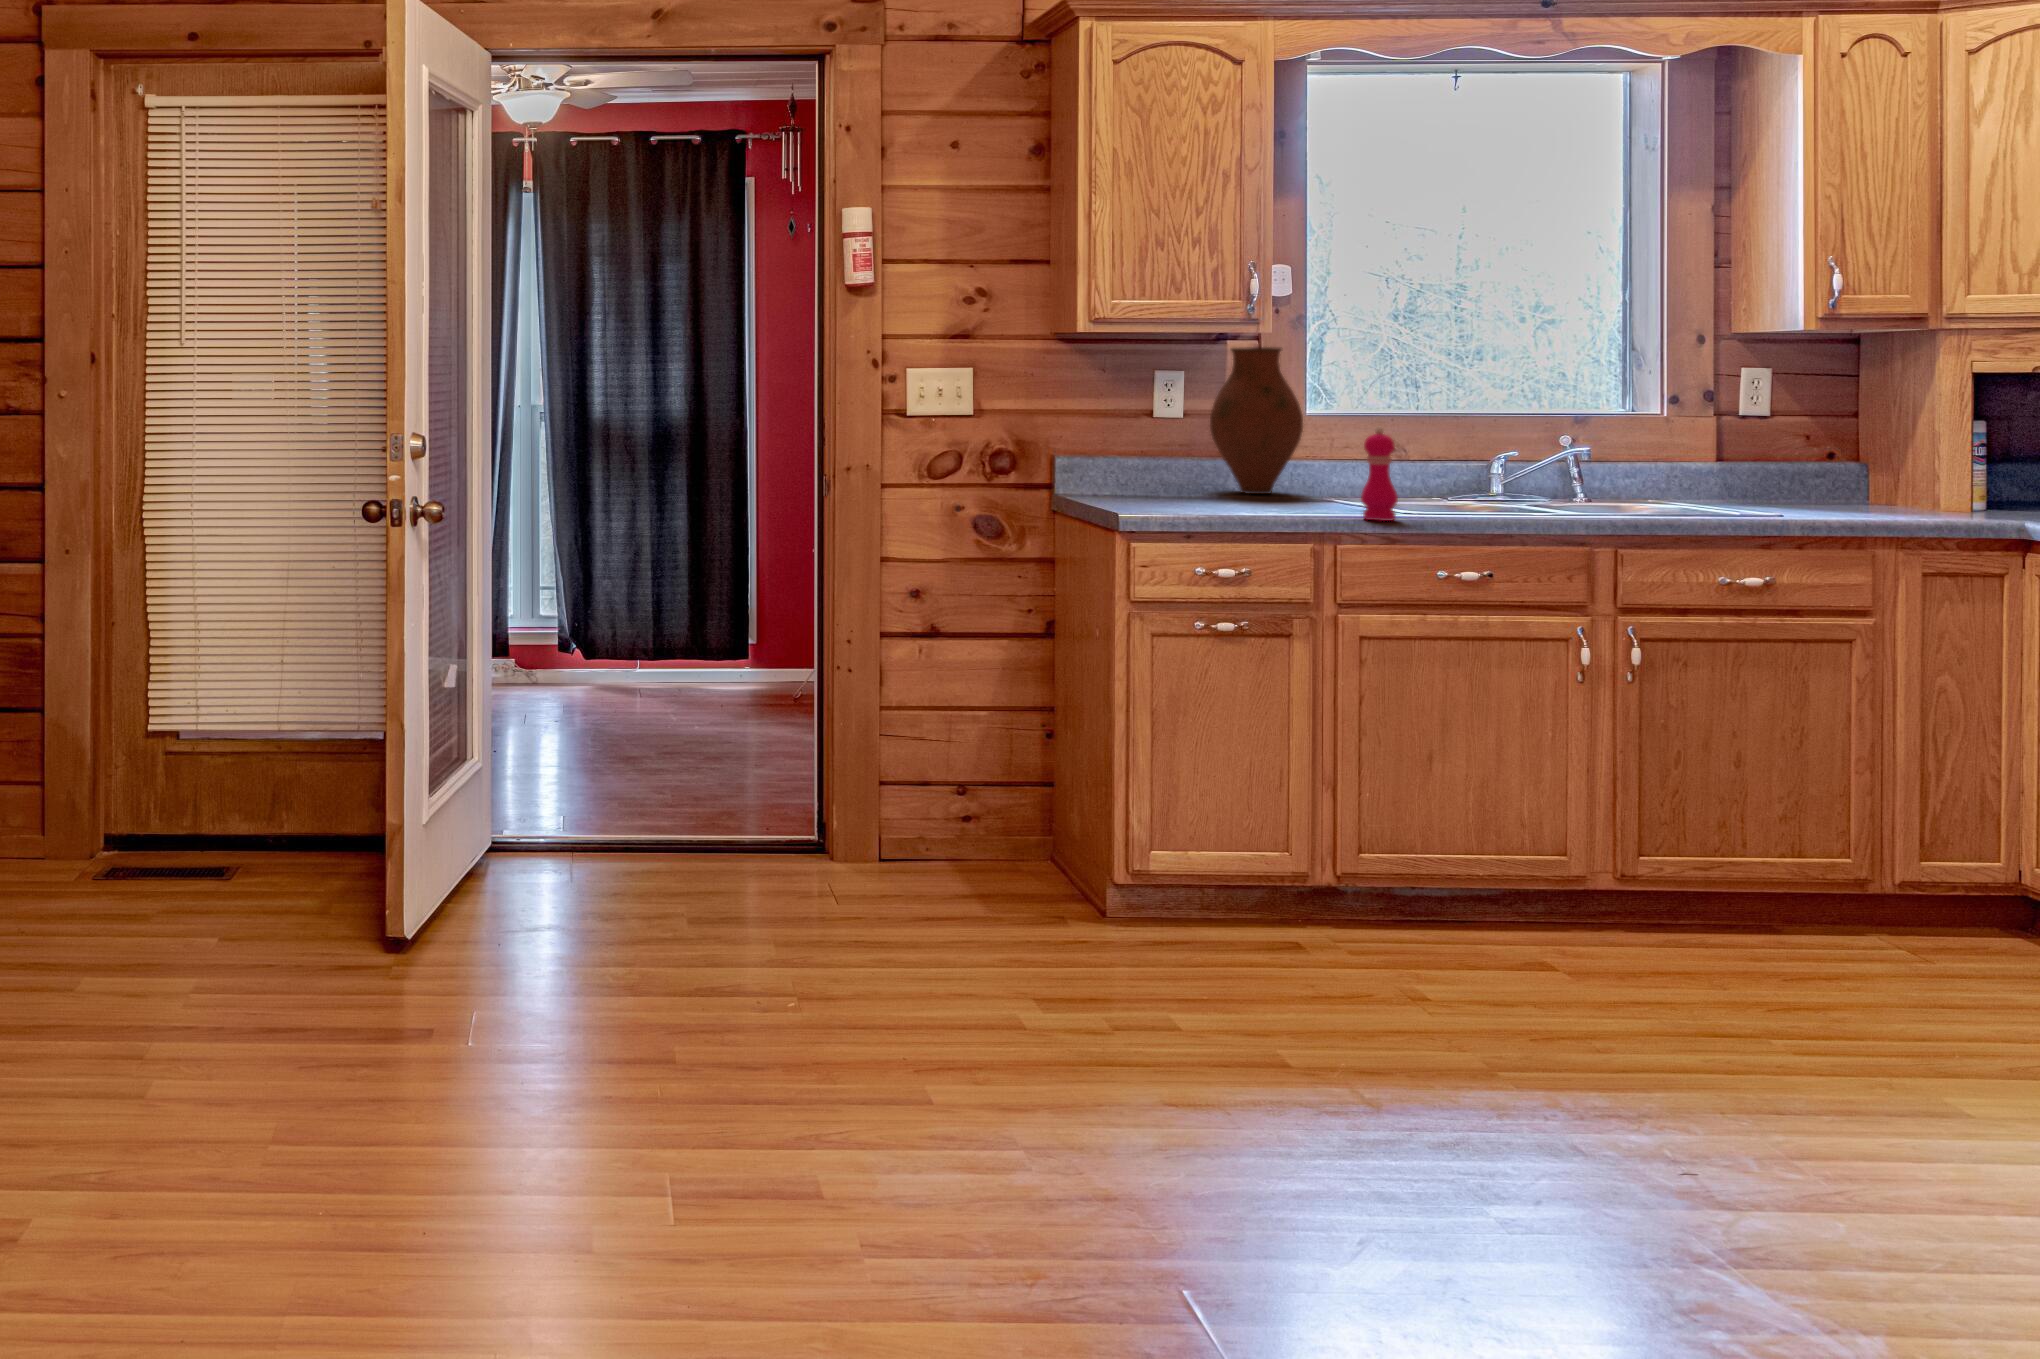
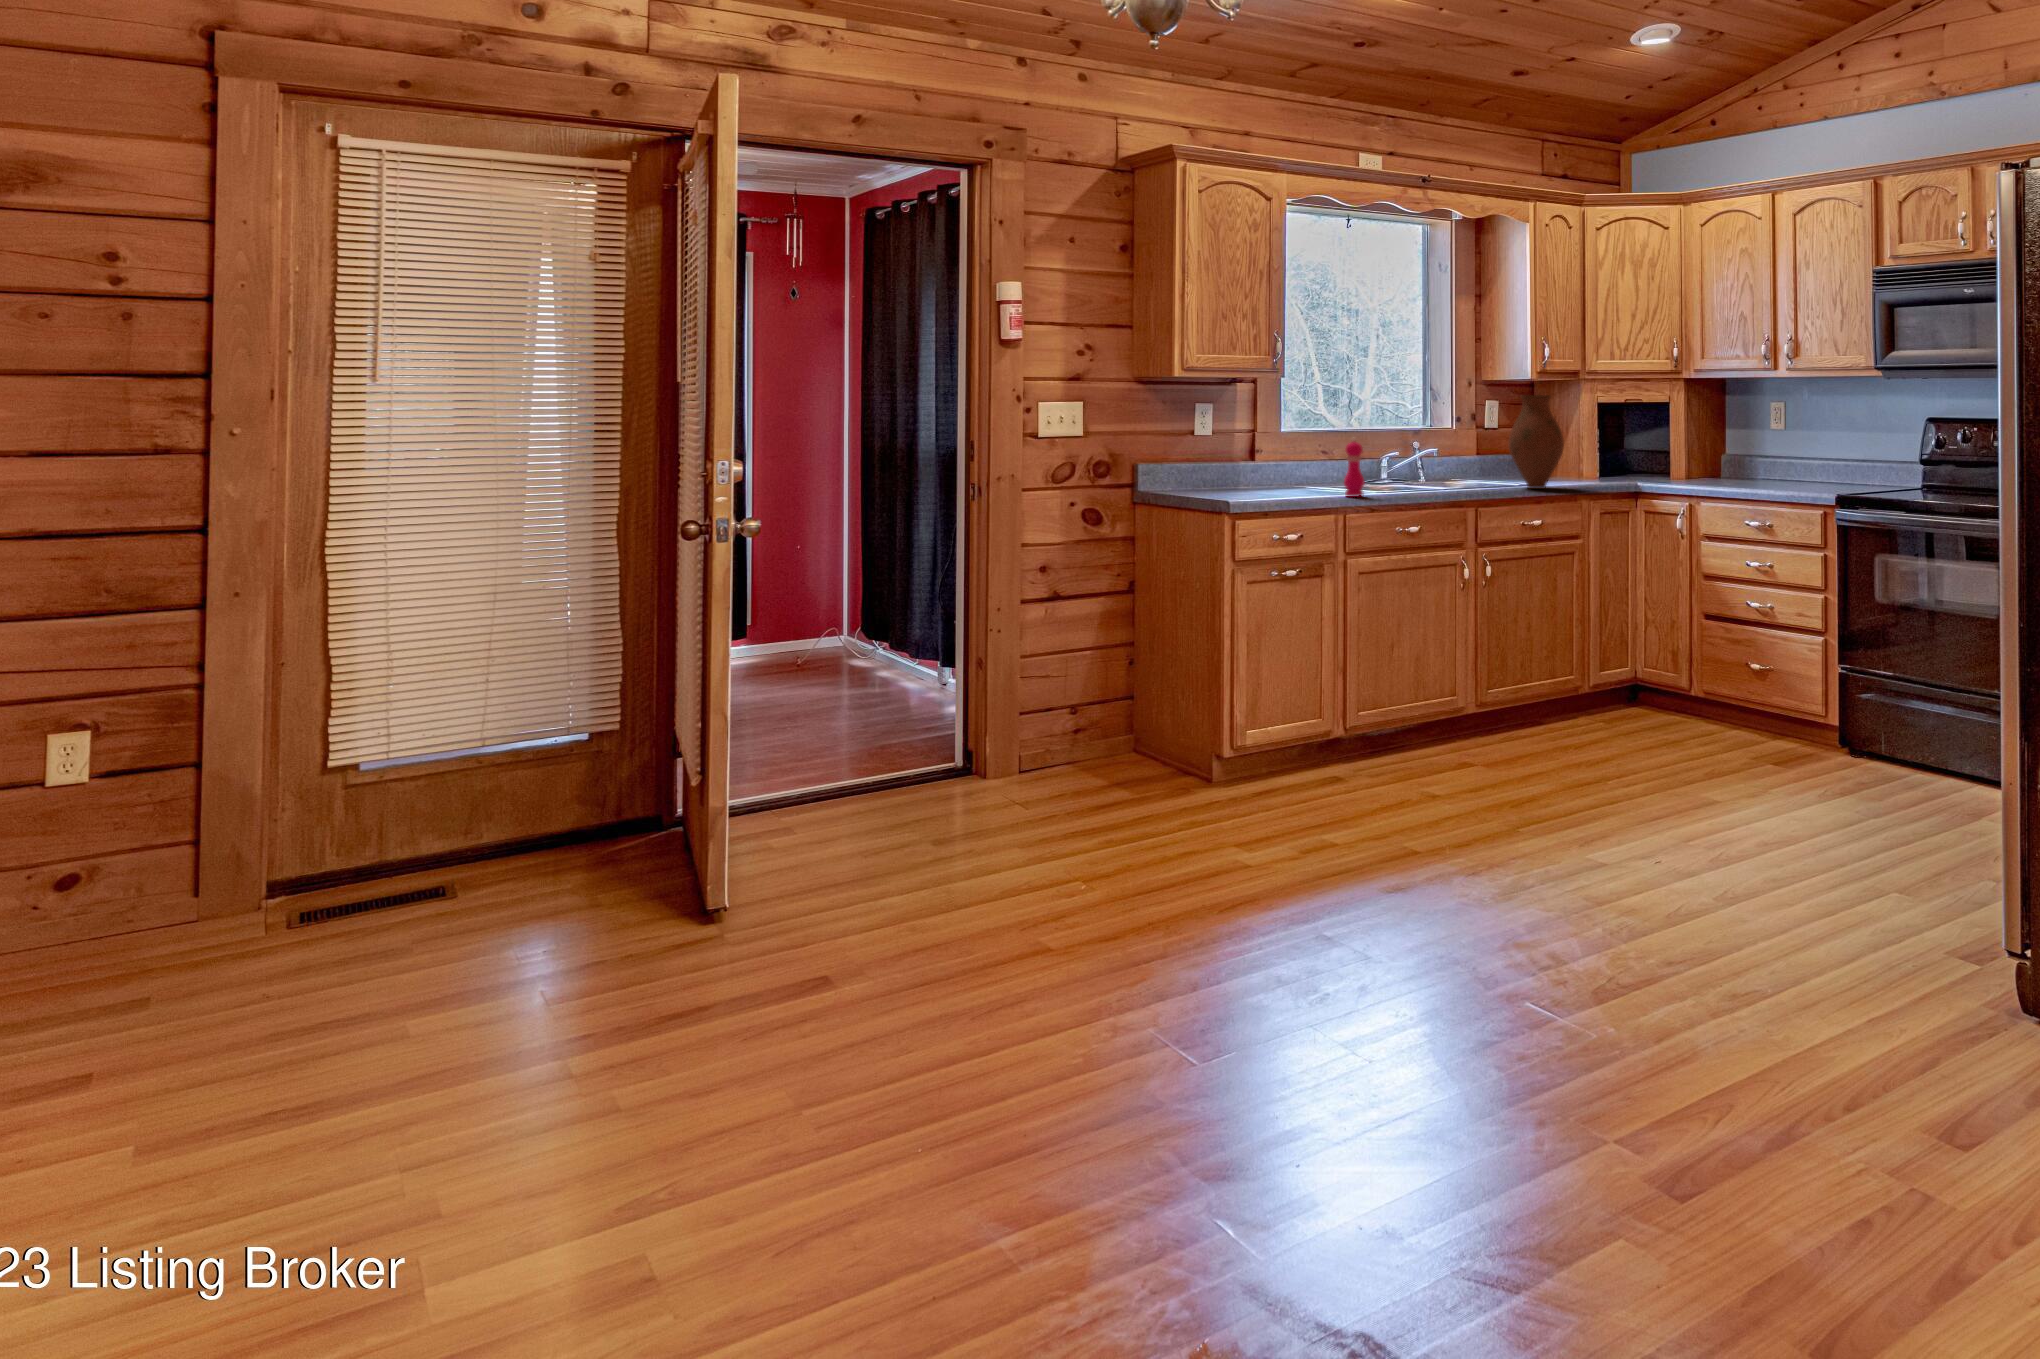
vase: present [1210,347,1303,494] -> present [1509,395,1564,489]

